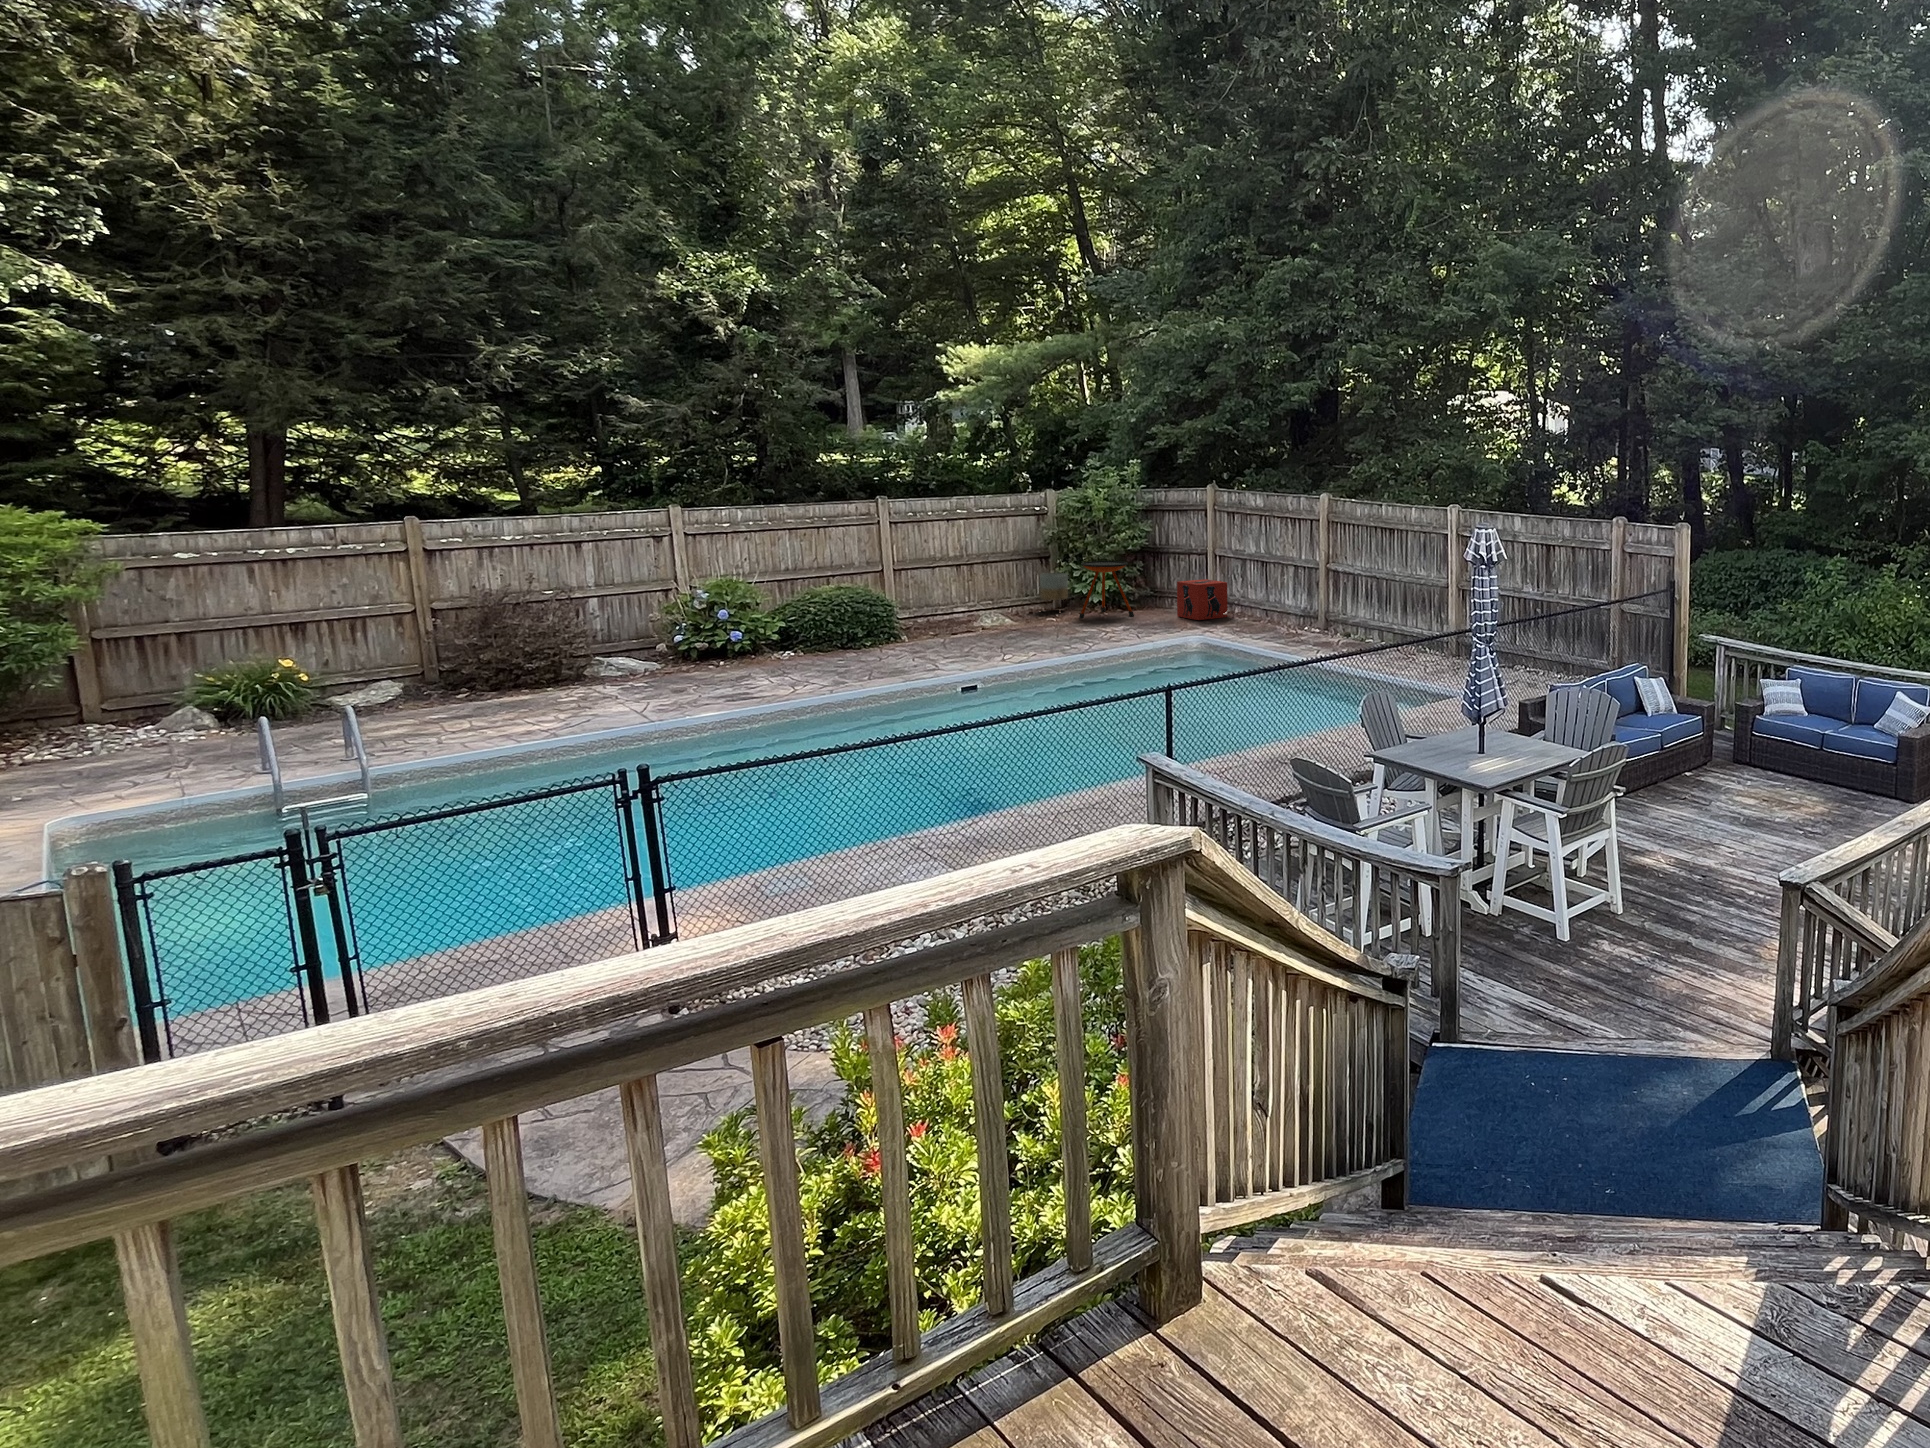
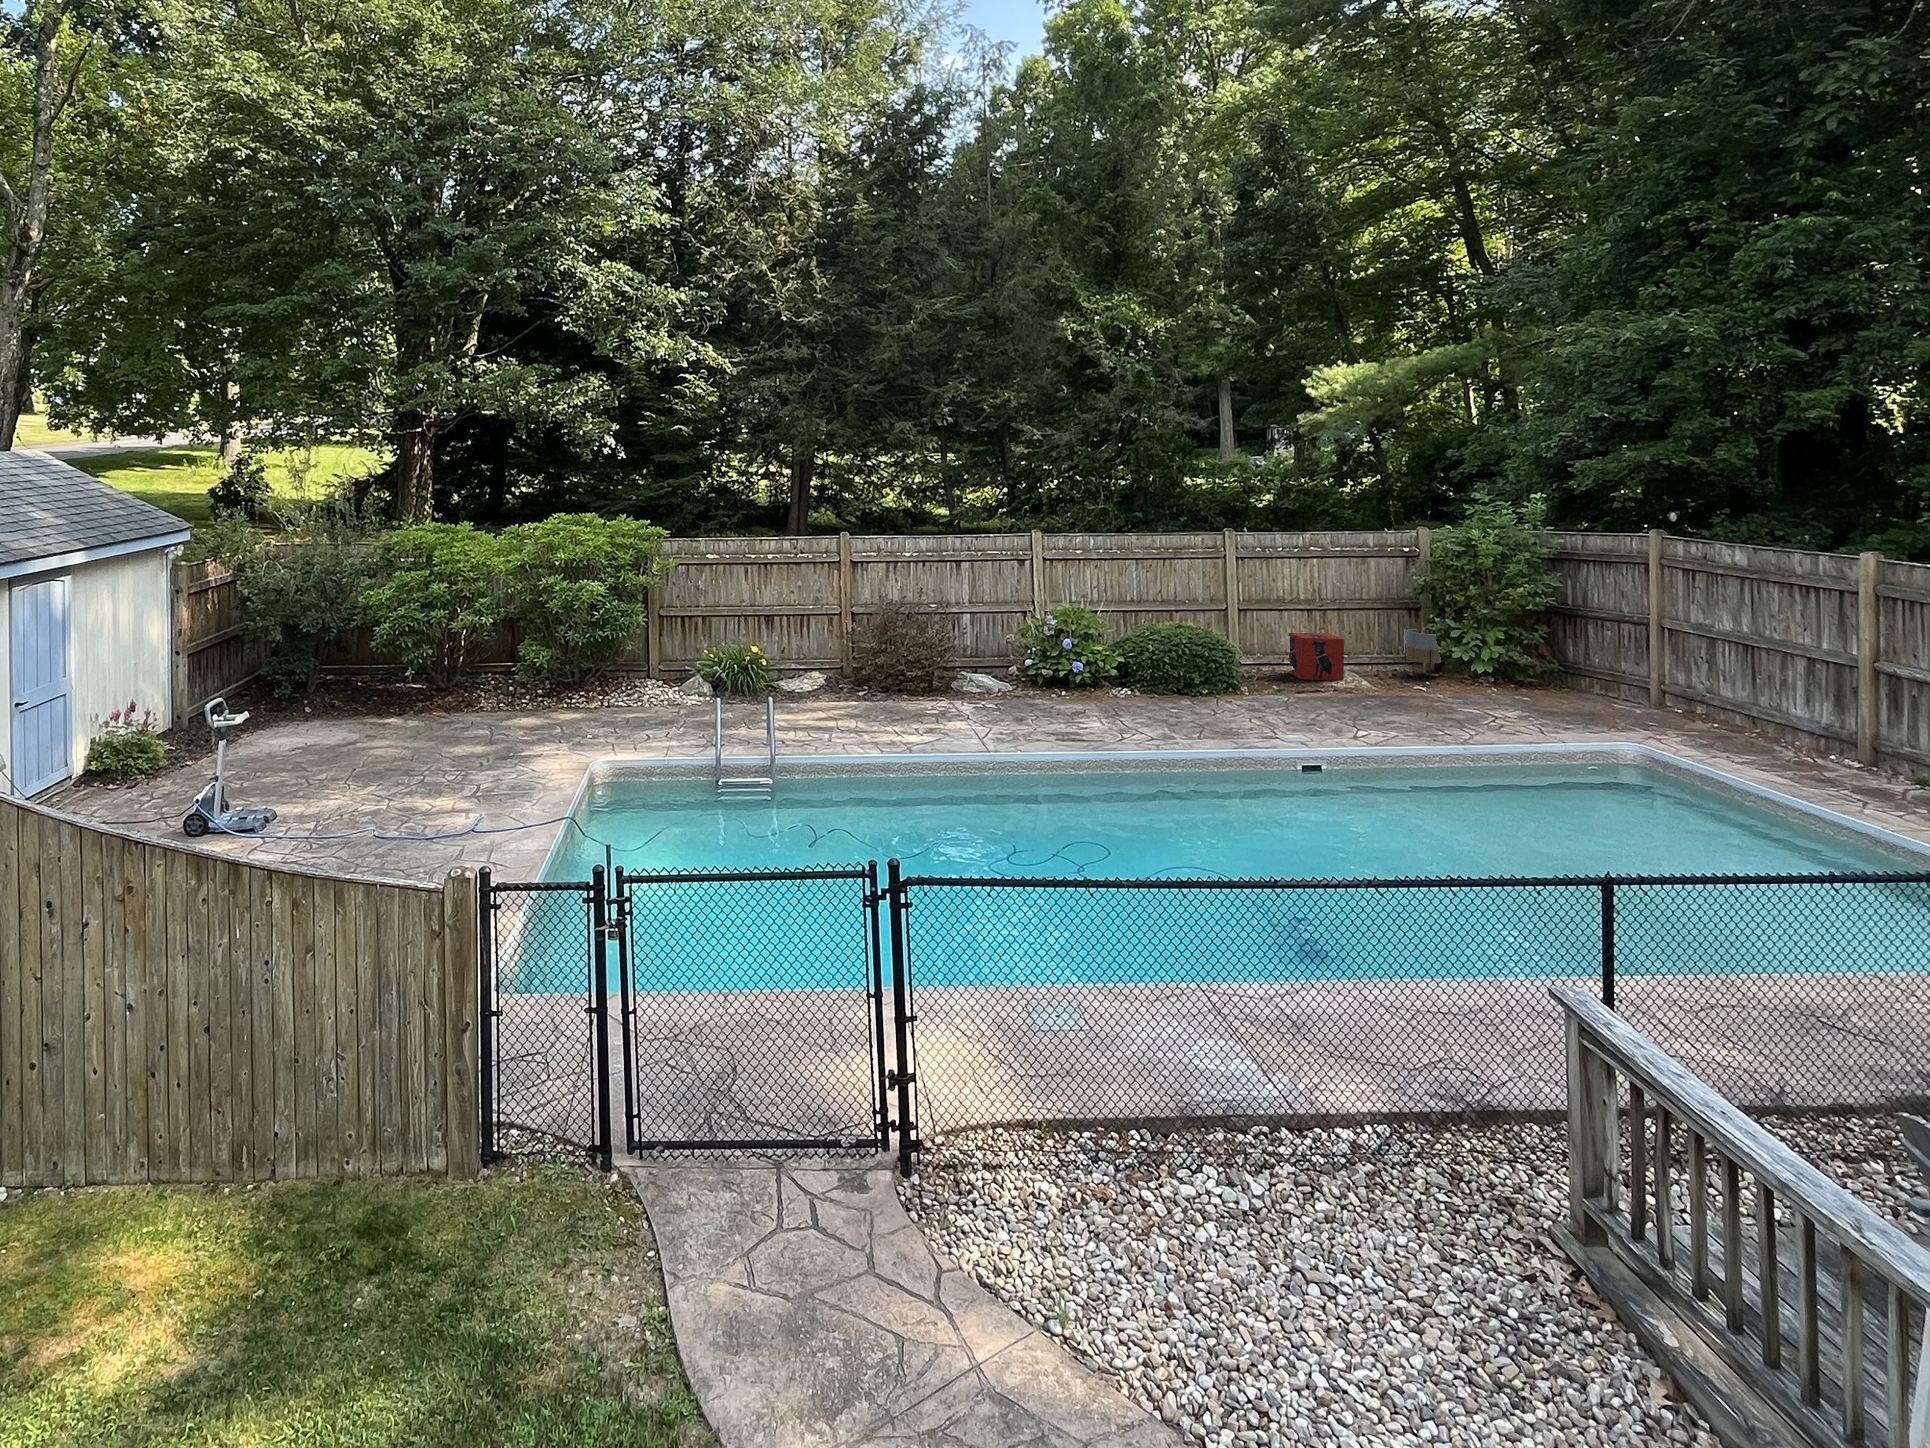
side table: present [1079,561,1134,619] -> none [1454,621,1531,698]
storage box: present [1177,579,1228,620] -> present [1289,633,1344,681]

